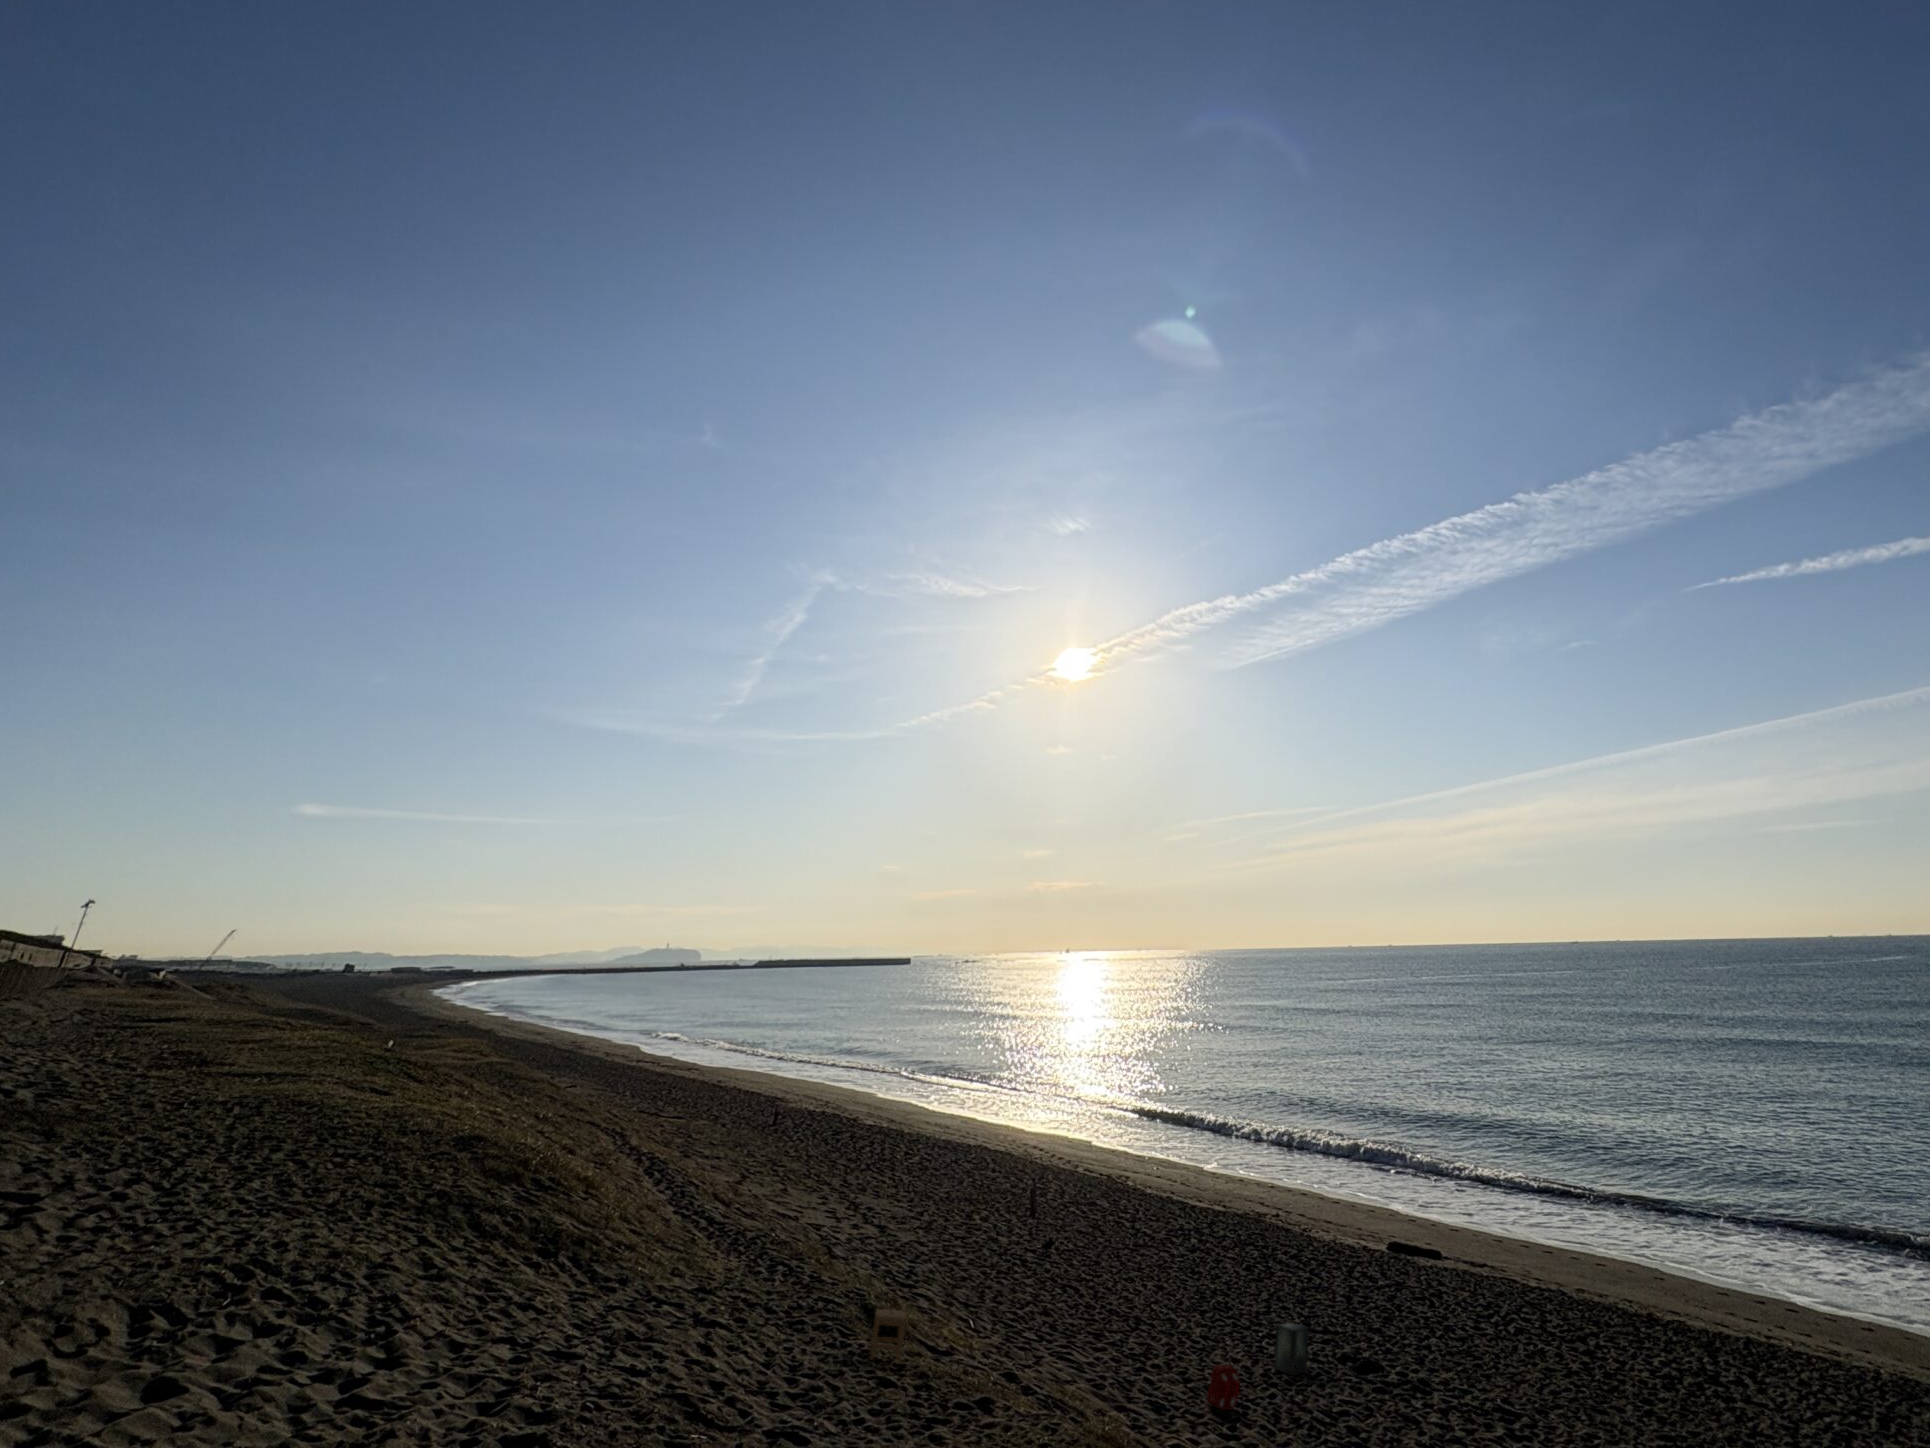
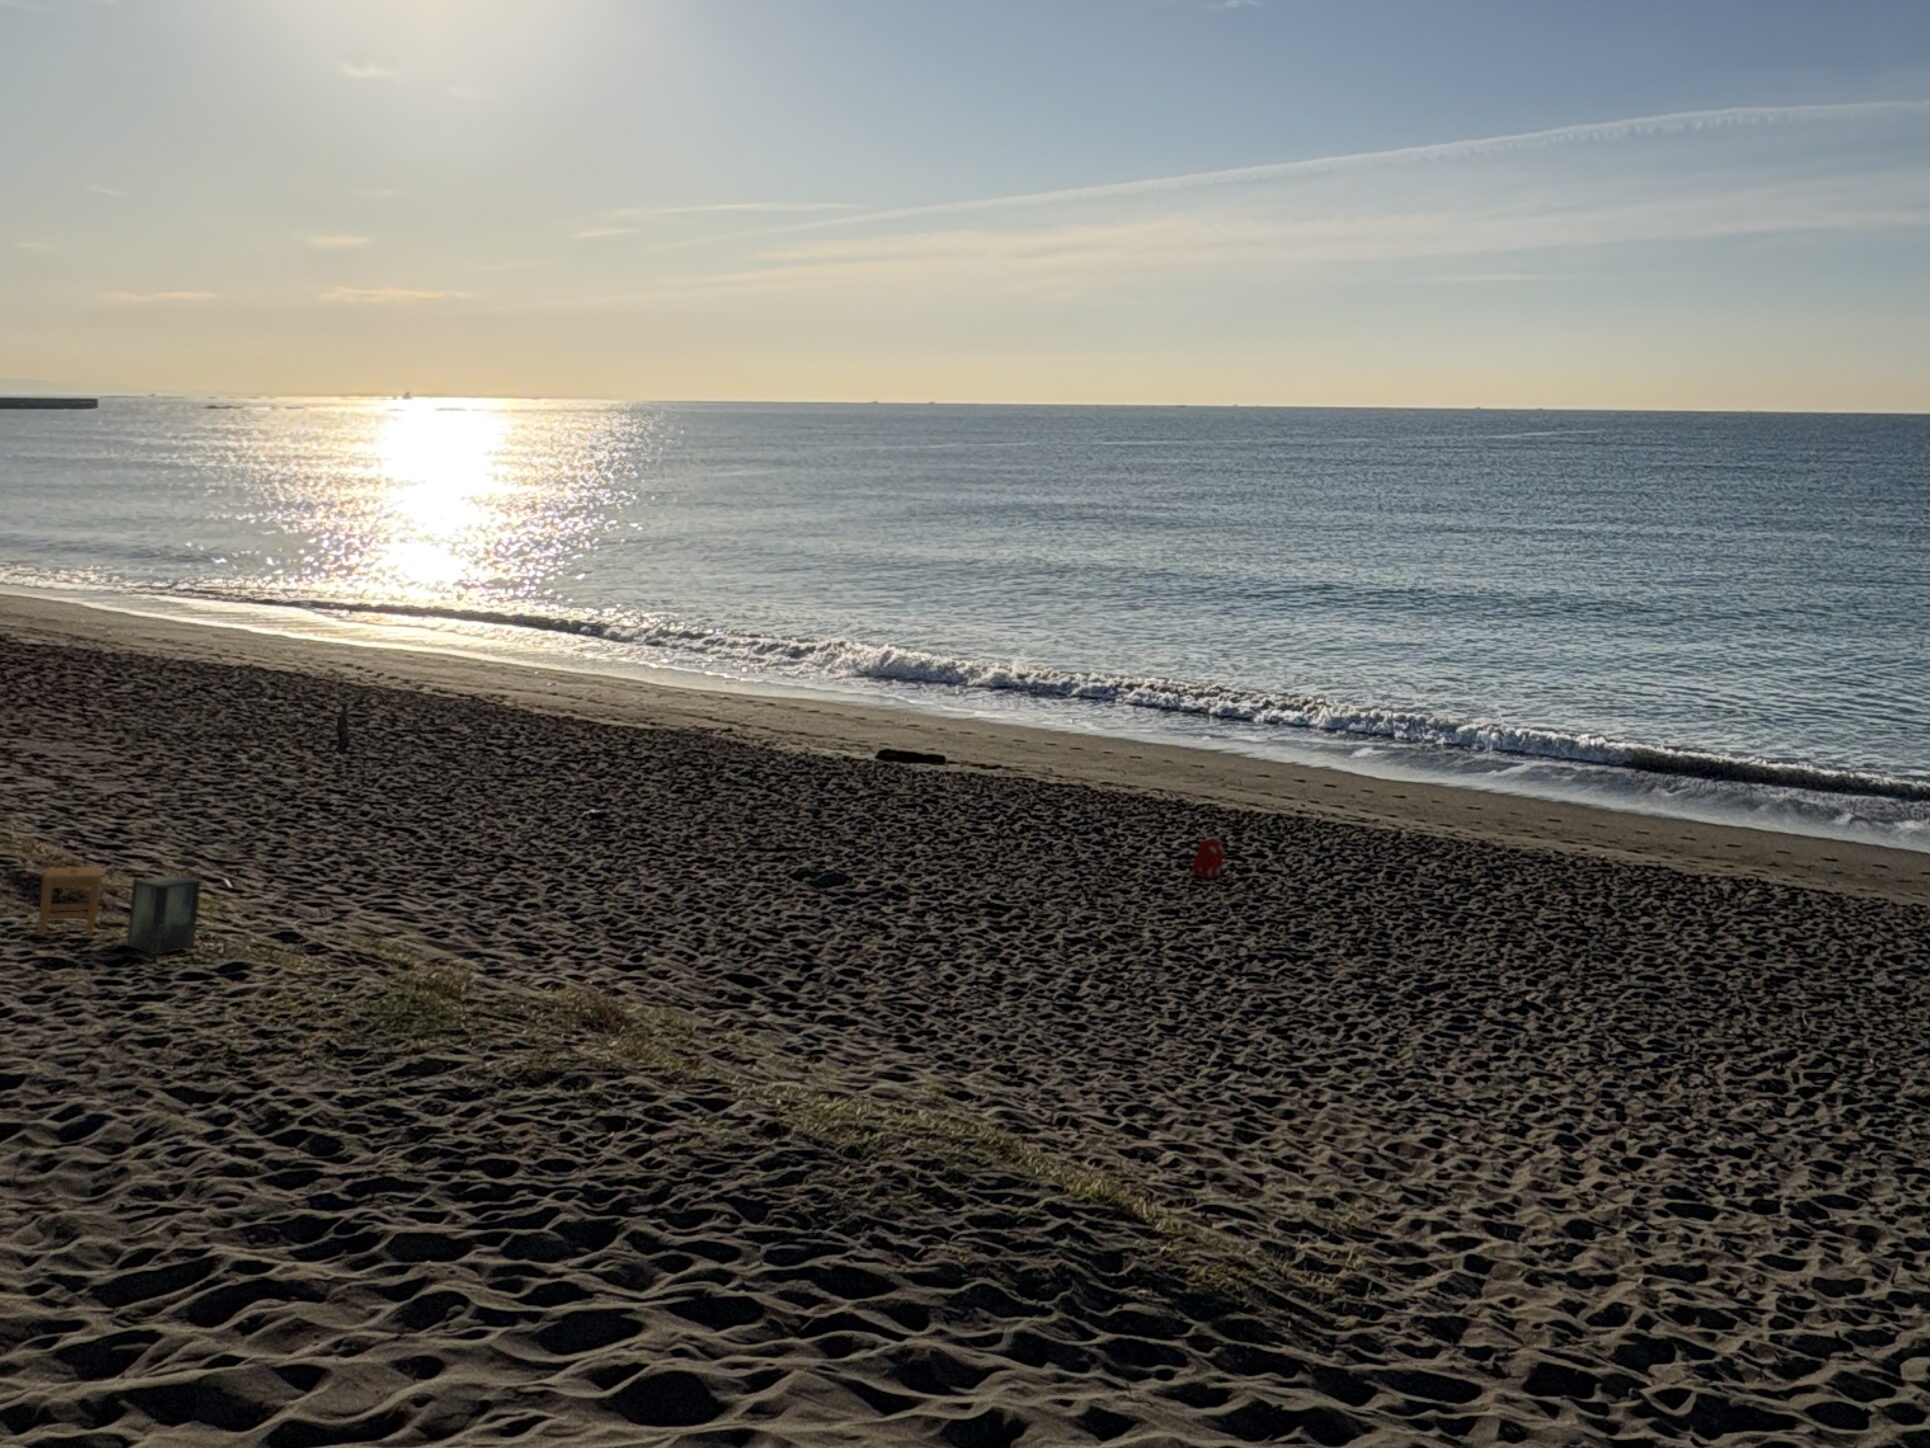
storage box: present [1274,1323,1309,1375] -> present [126,875,201,954]
backpack: present [1207,1364,1239,1410] -> present [1192,839,1225,878]

